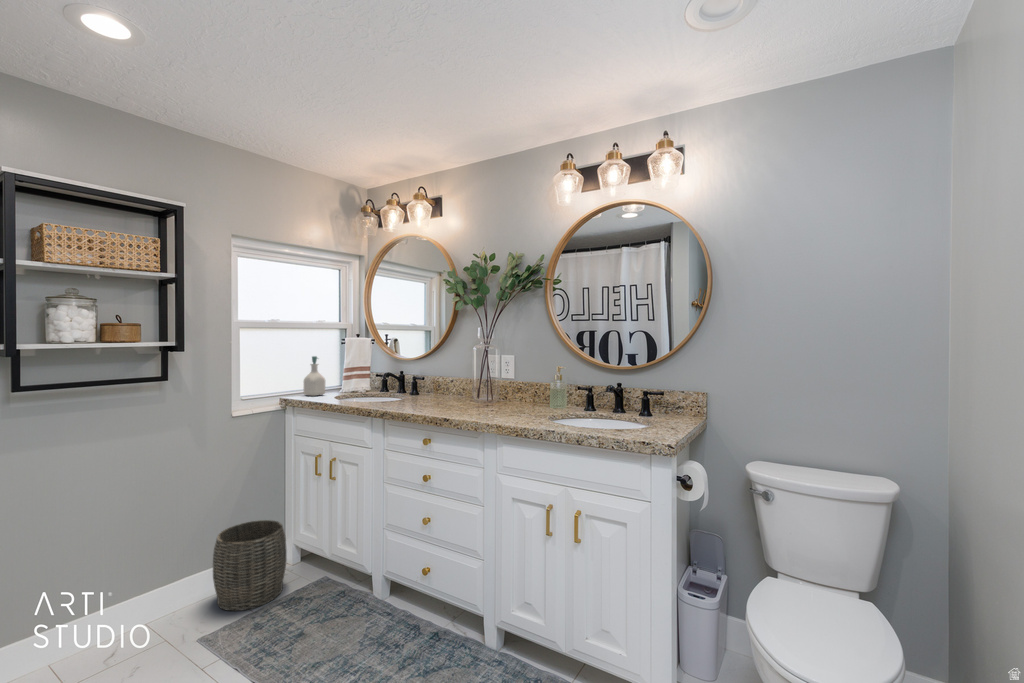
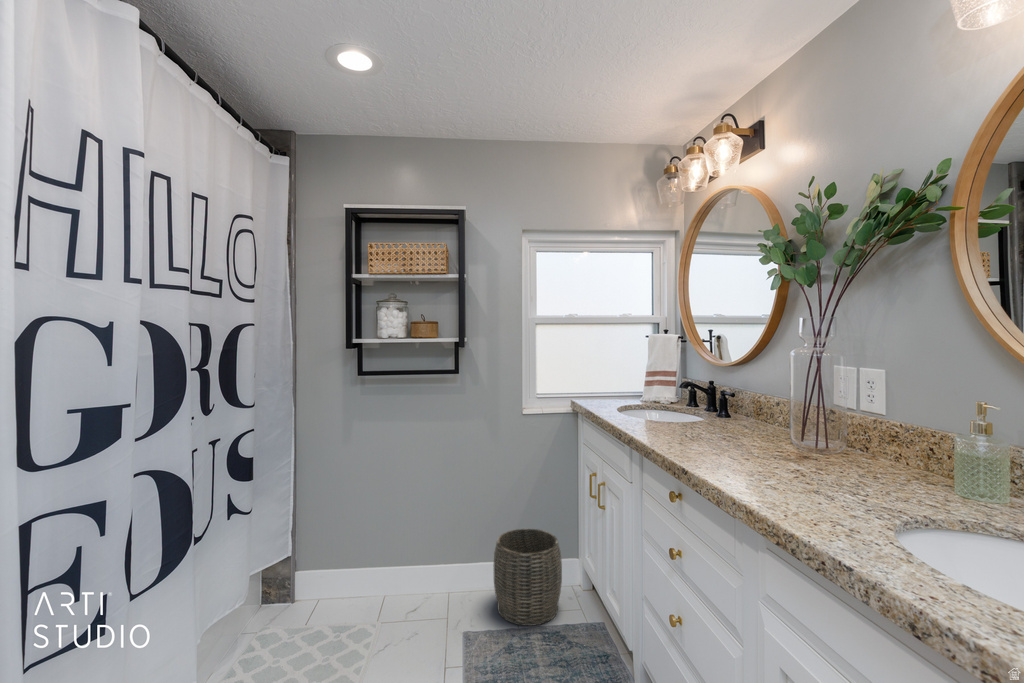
soap bottle: present [304,356,325,396] -> none [596,356,619,402]

